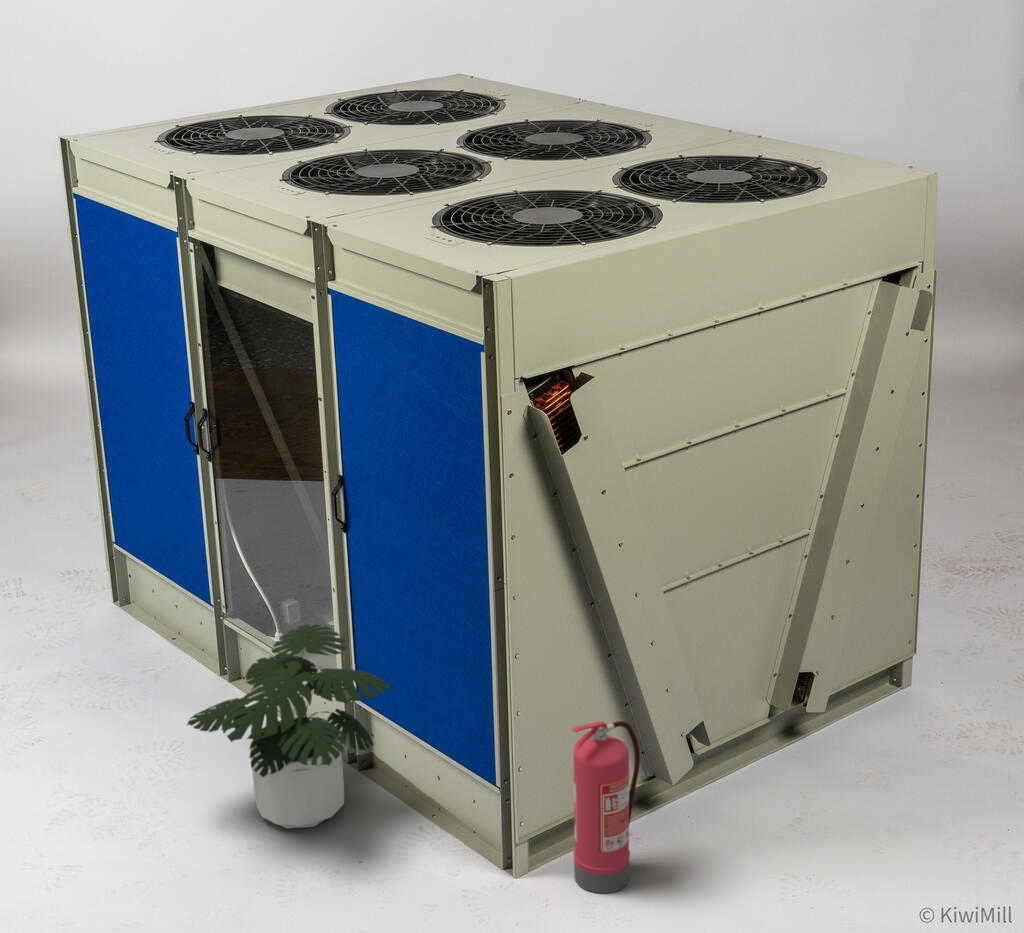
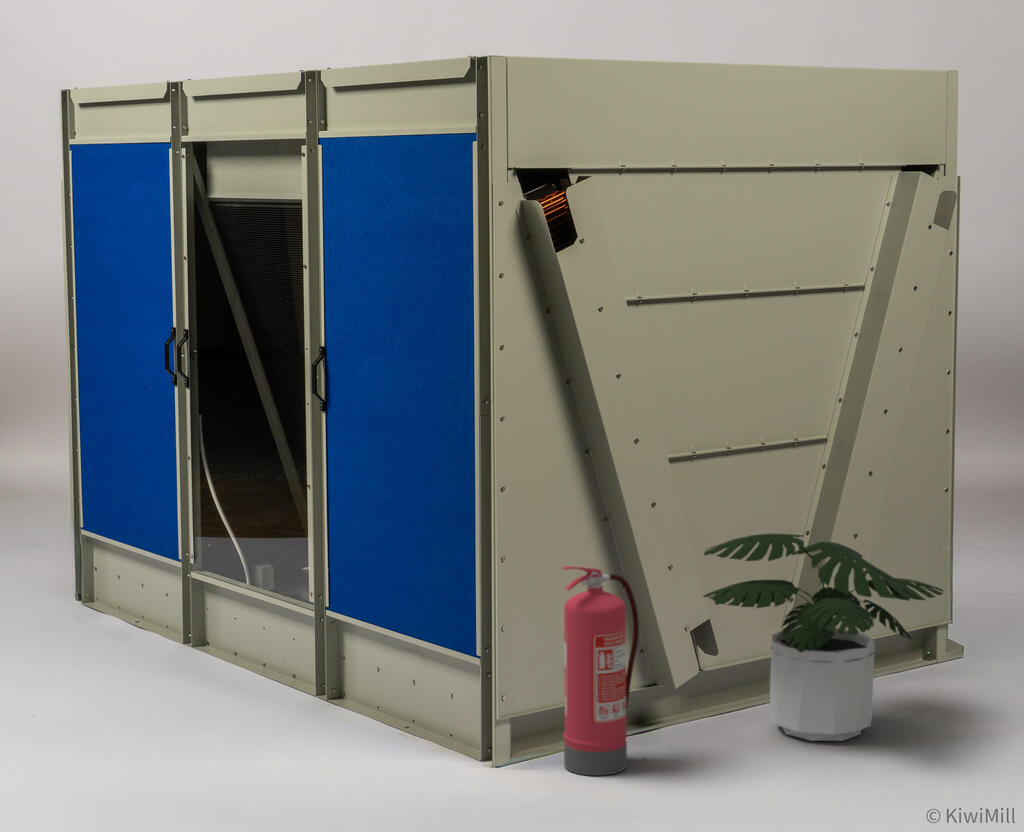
potted plant: present [187,624,391,828] -> present [703,533,943,741]

